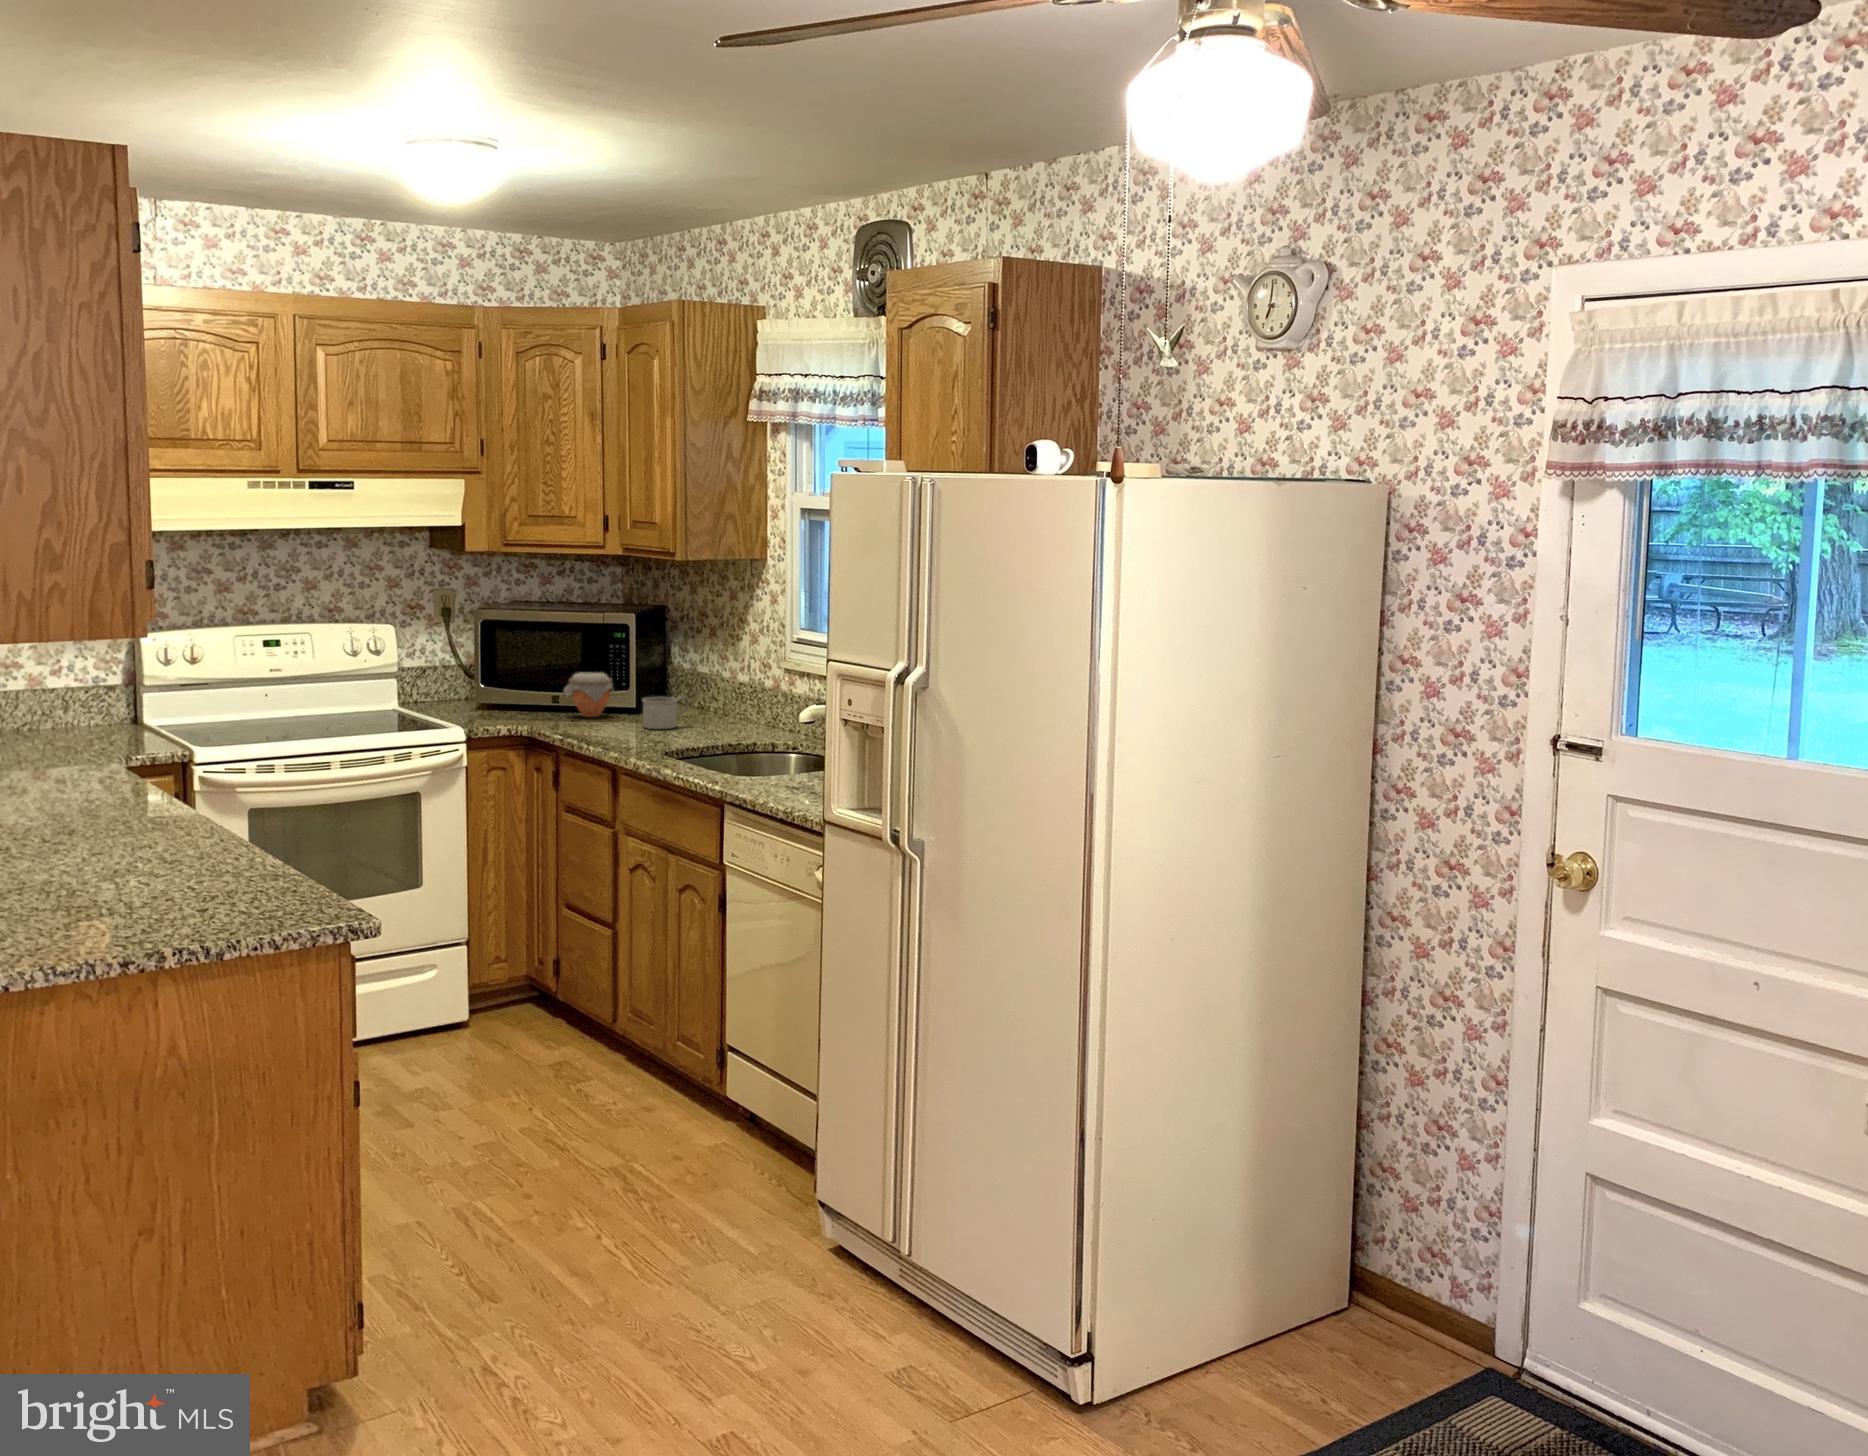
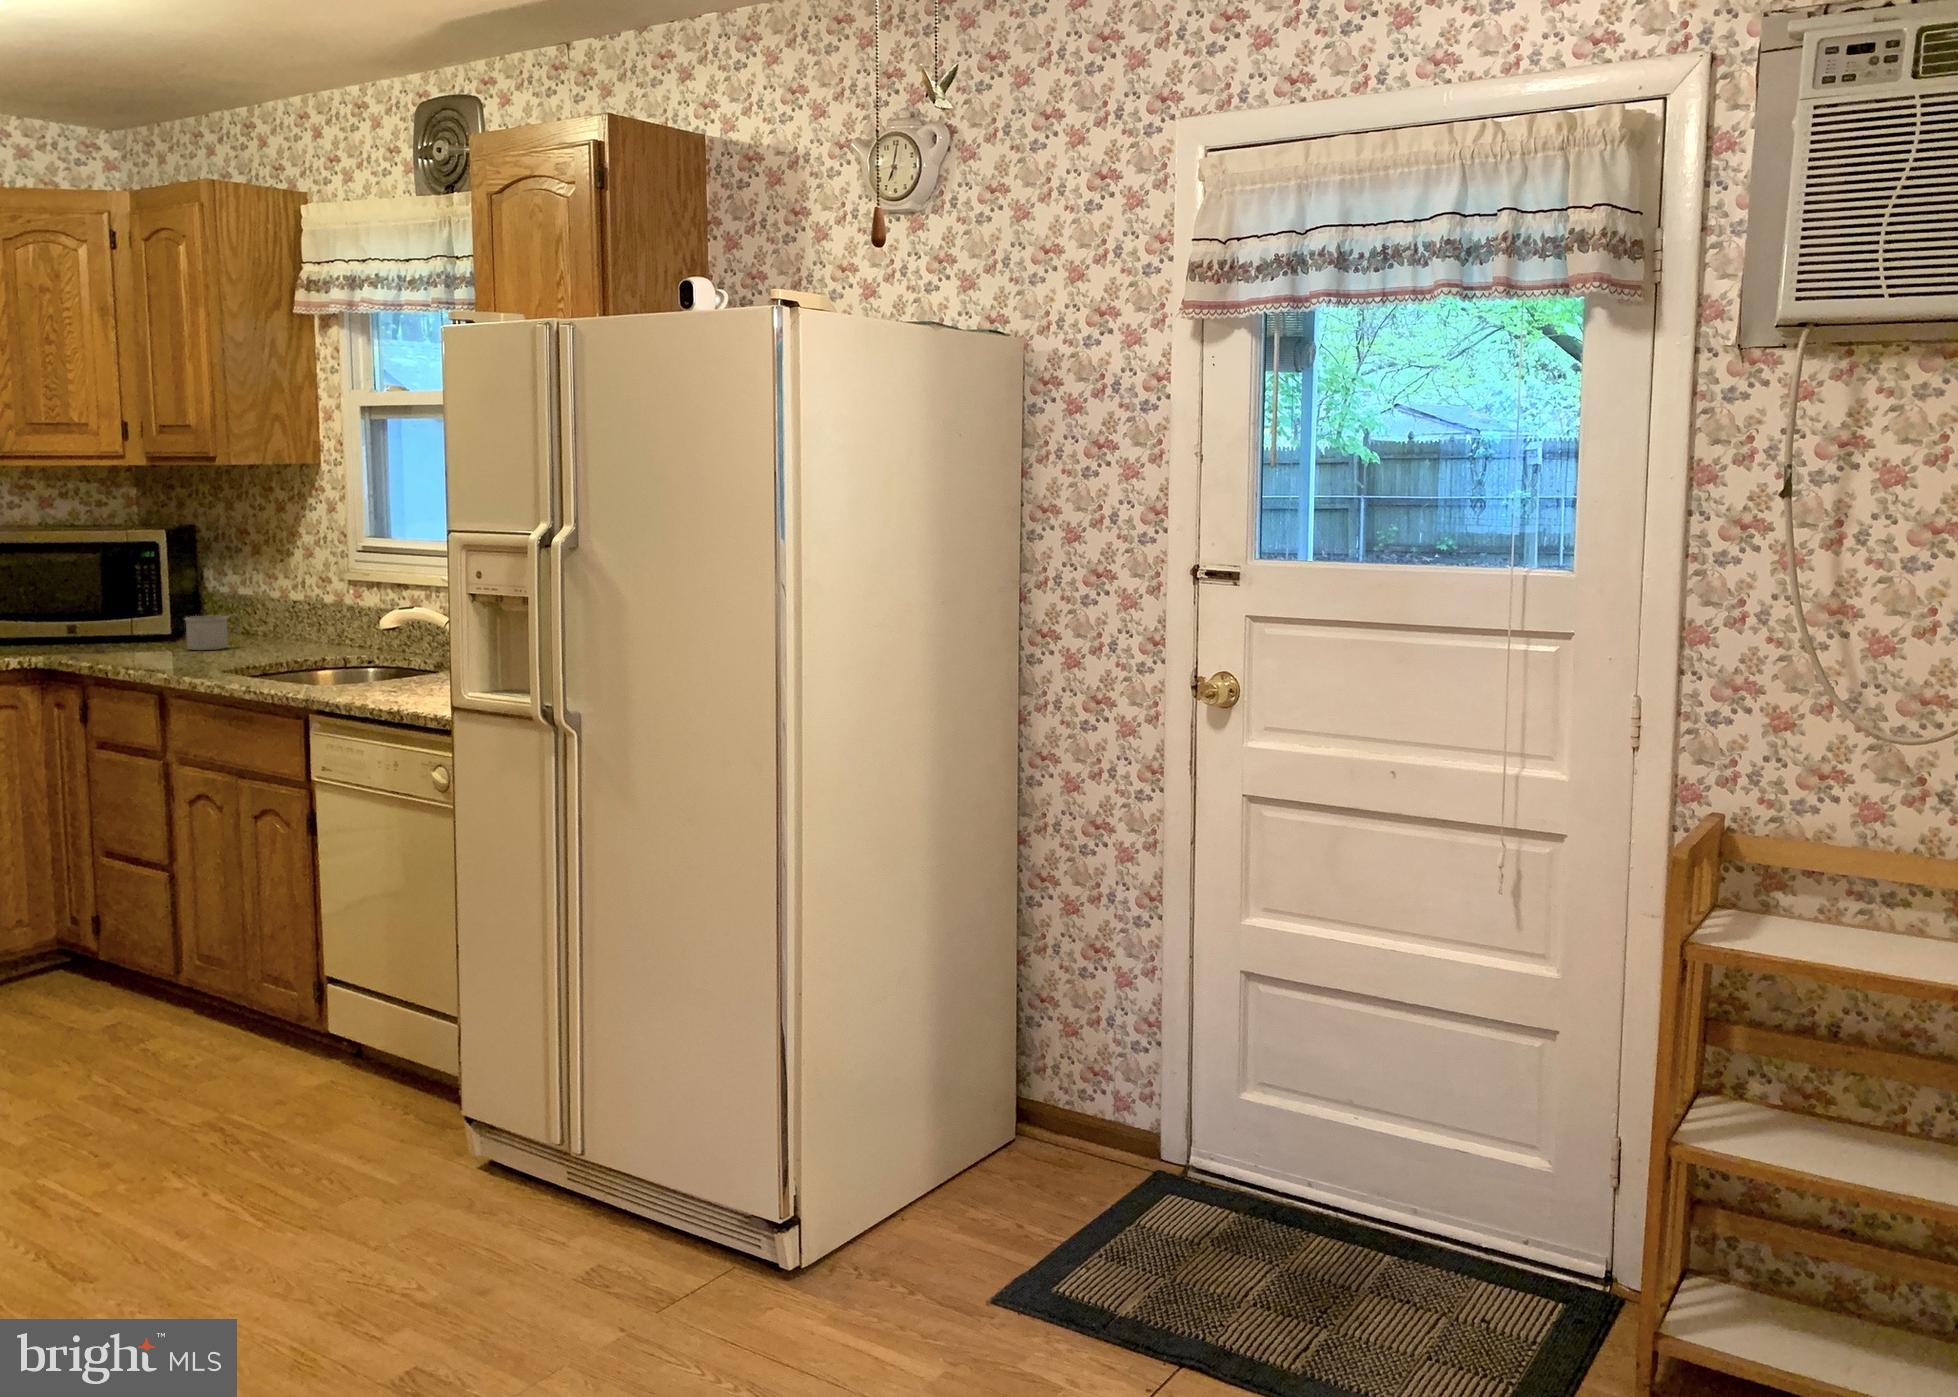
jar: present [564,672,613,717] -> none [81,595,147,645]

